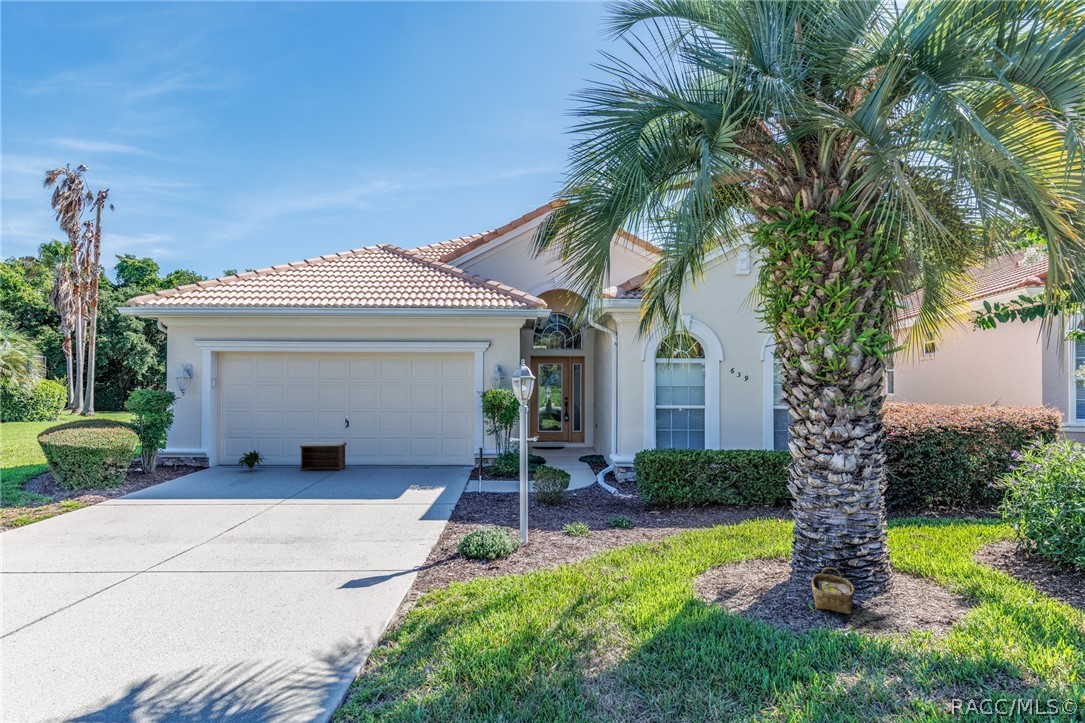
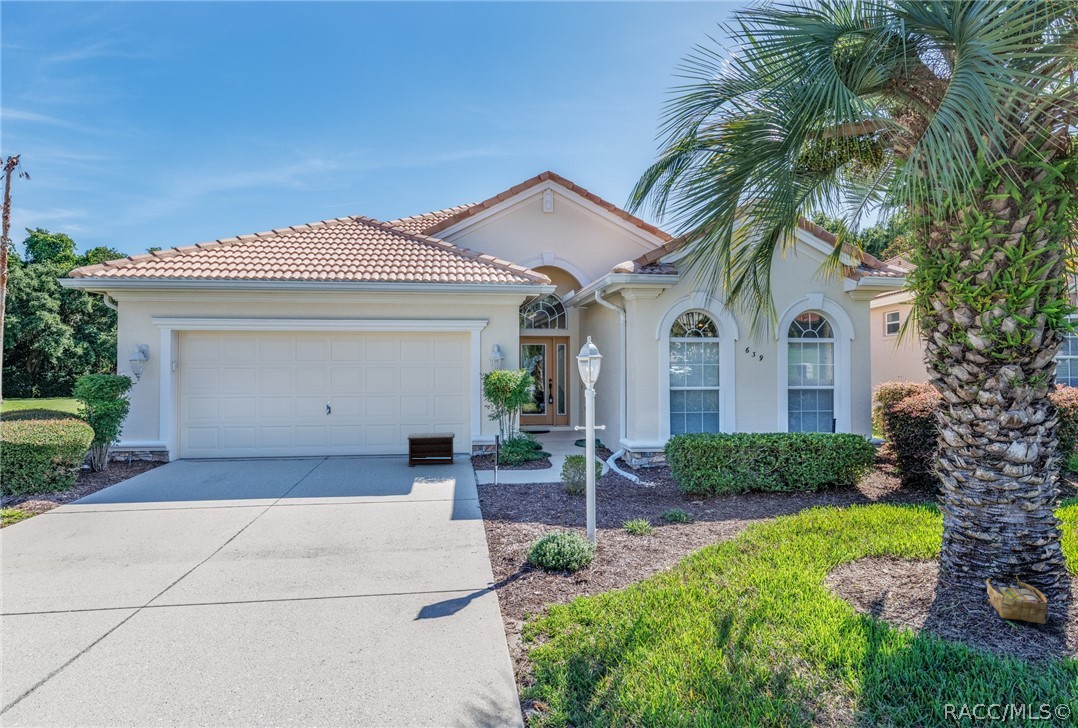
bench: present [300,442,347,471] -> present [407,432,455,466]
potted plant: present [238,450,266,471] -> none [207,444,244,469]

